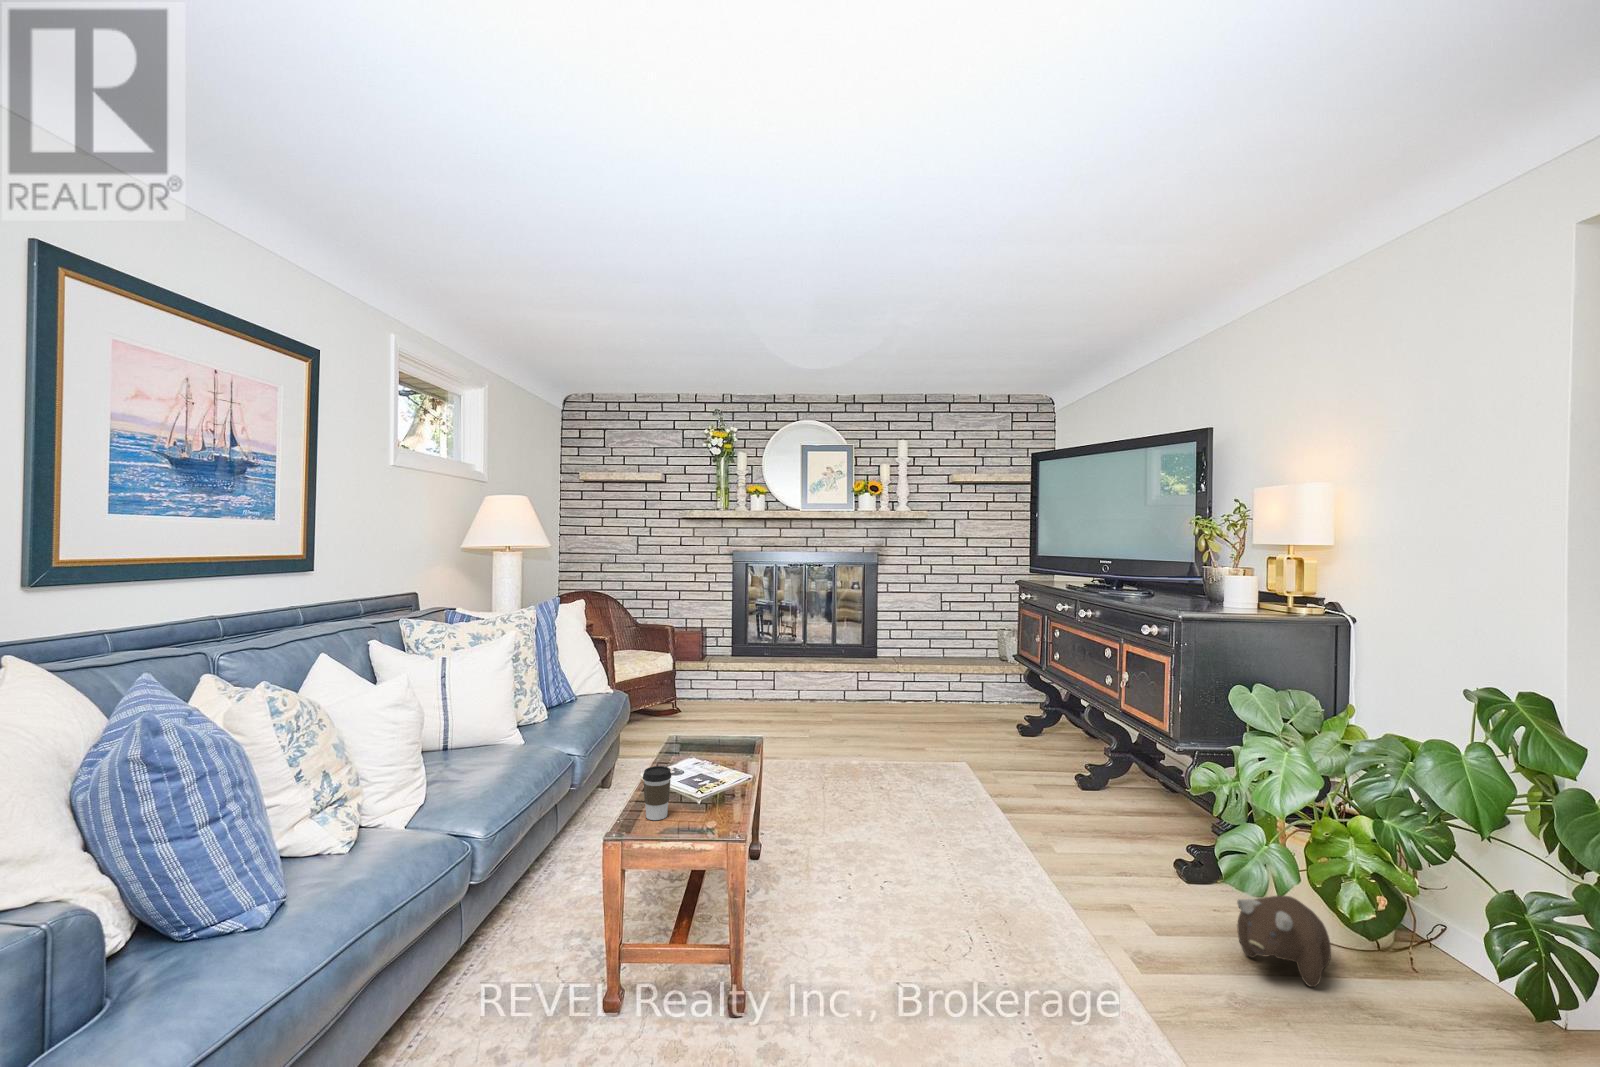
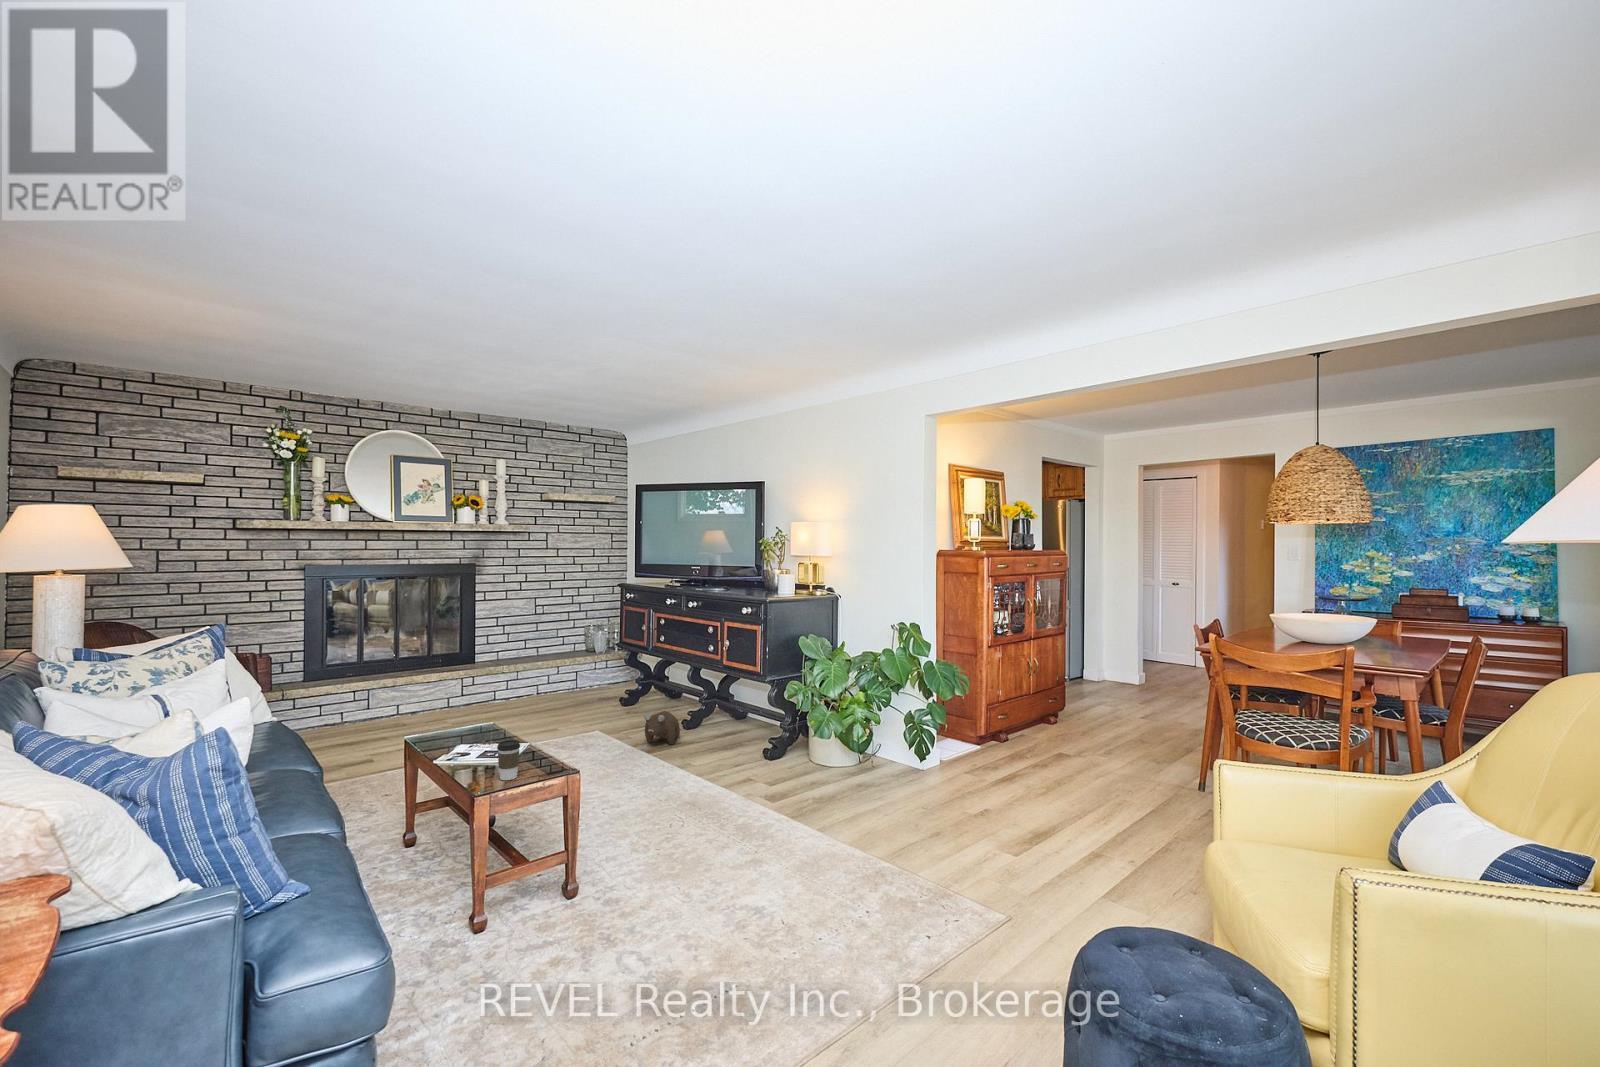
plush toy: present [1237,895,1331,987] -> present [644,711,680,745]

